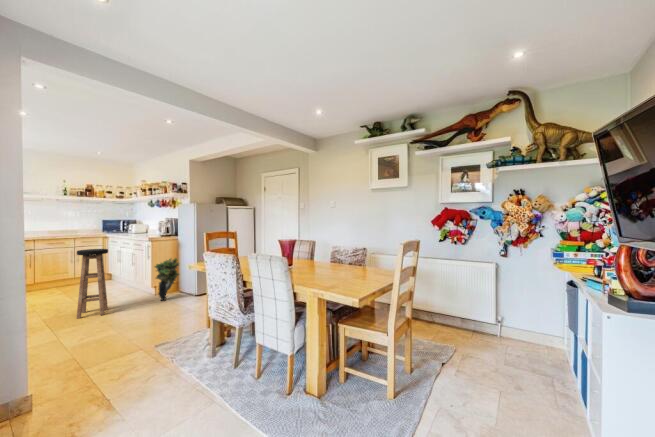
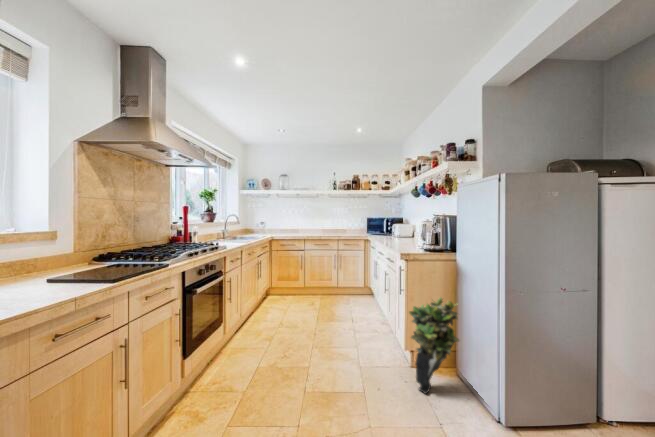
bar stool: present [77,249,108,319] -> none [286,267,334,397]

